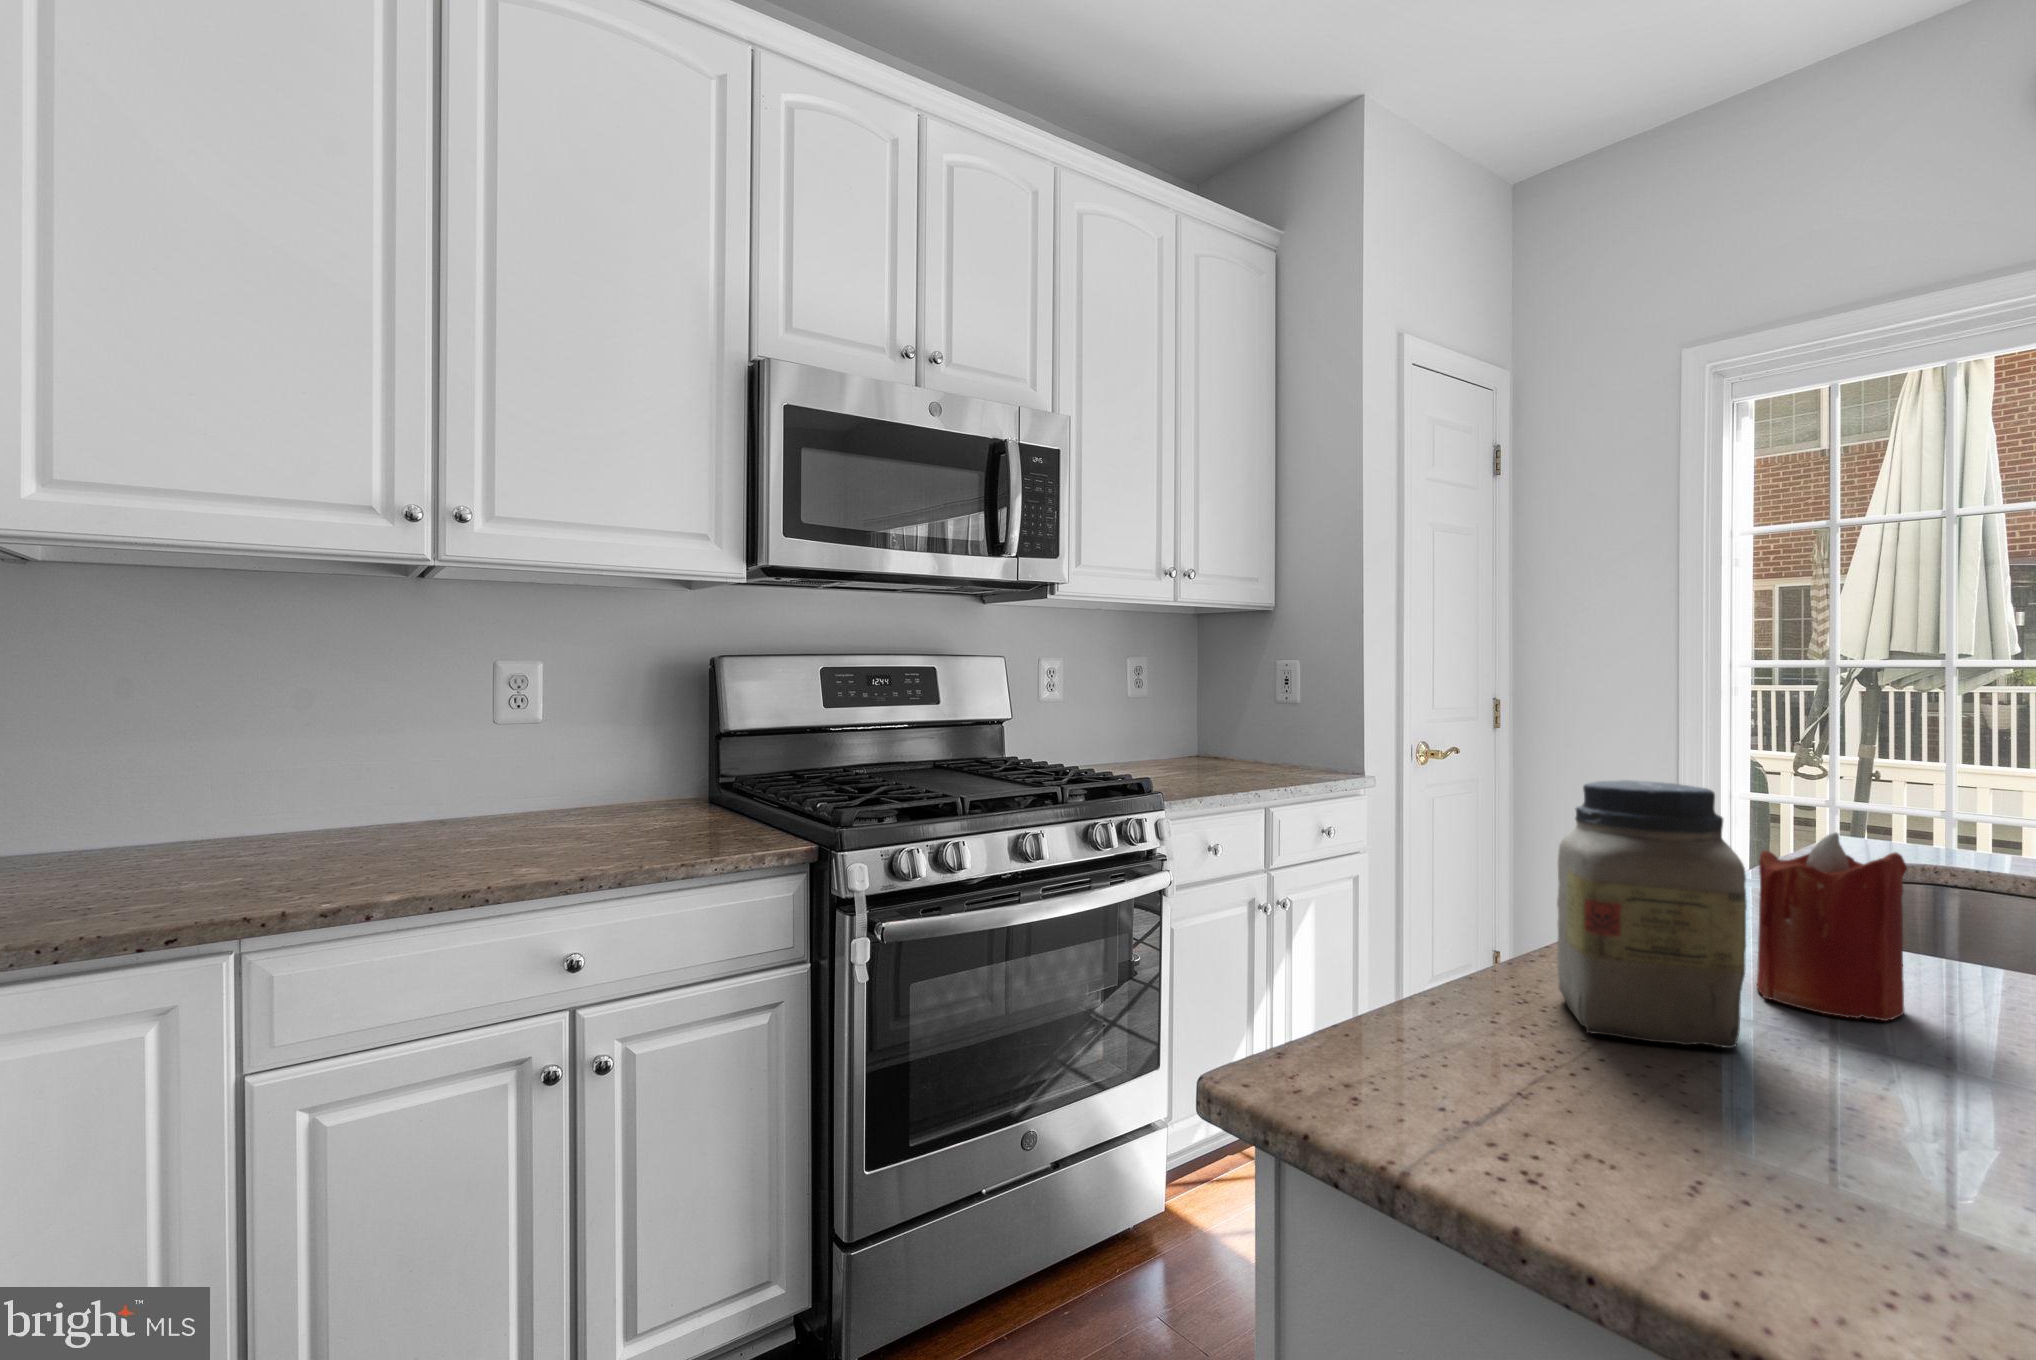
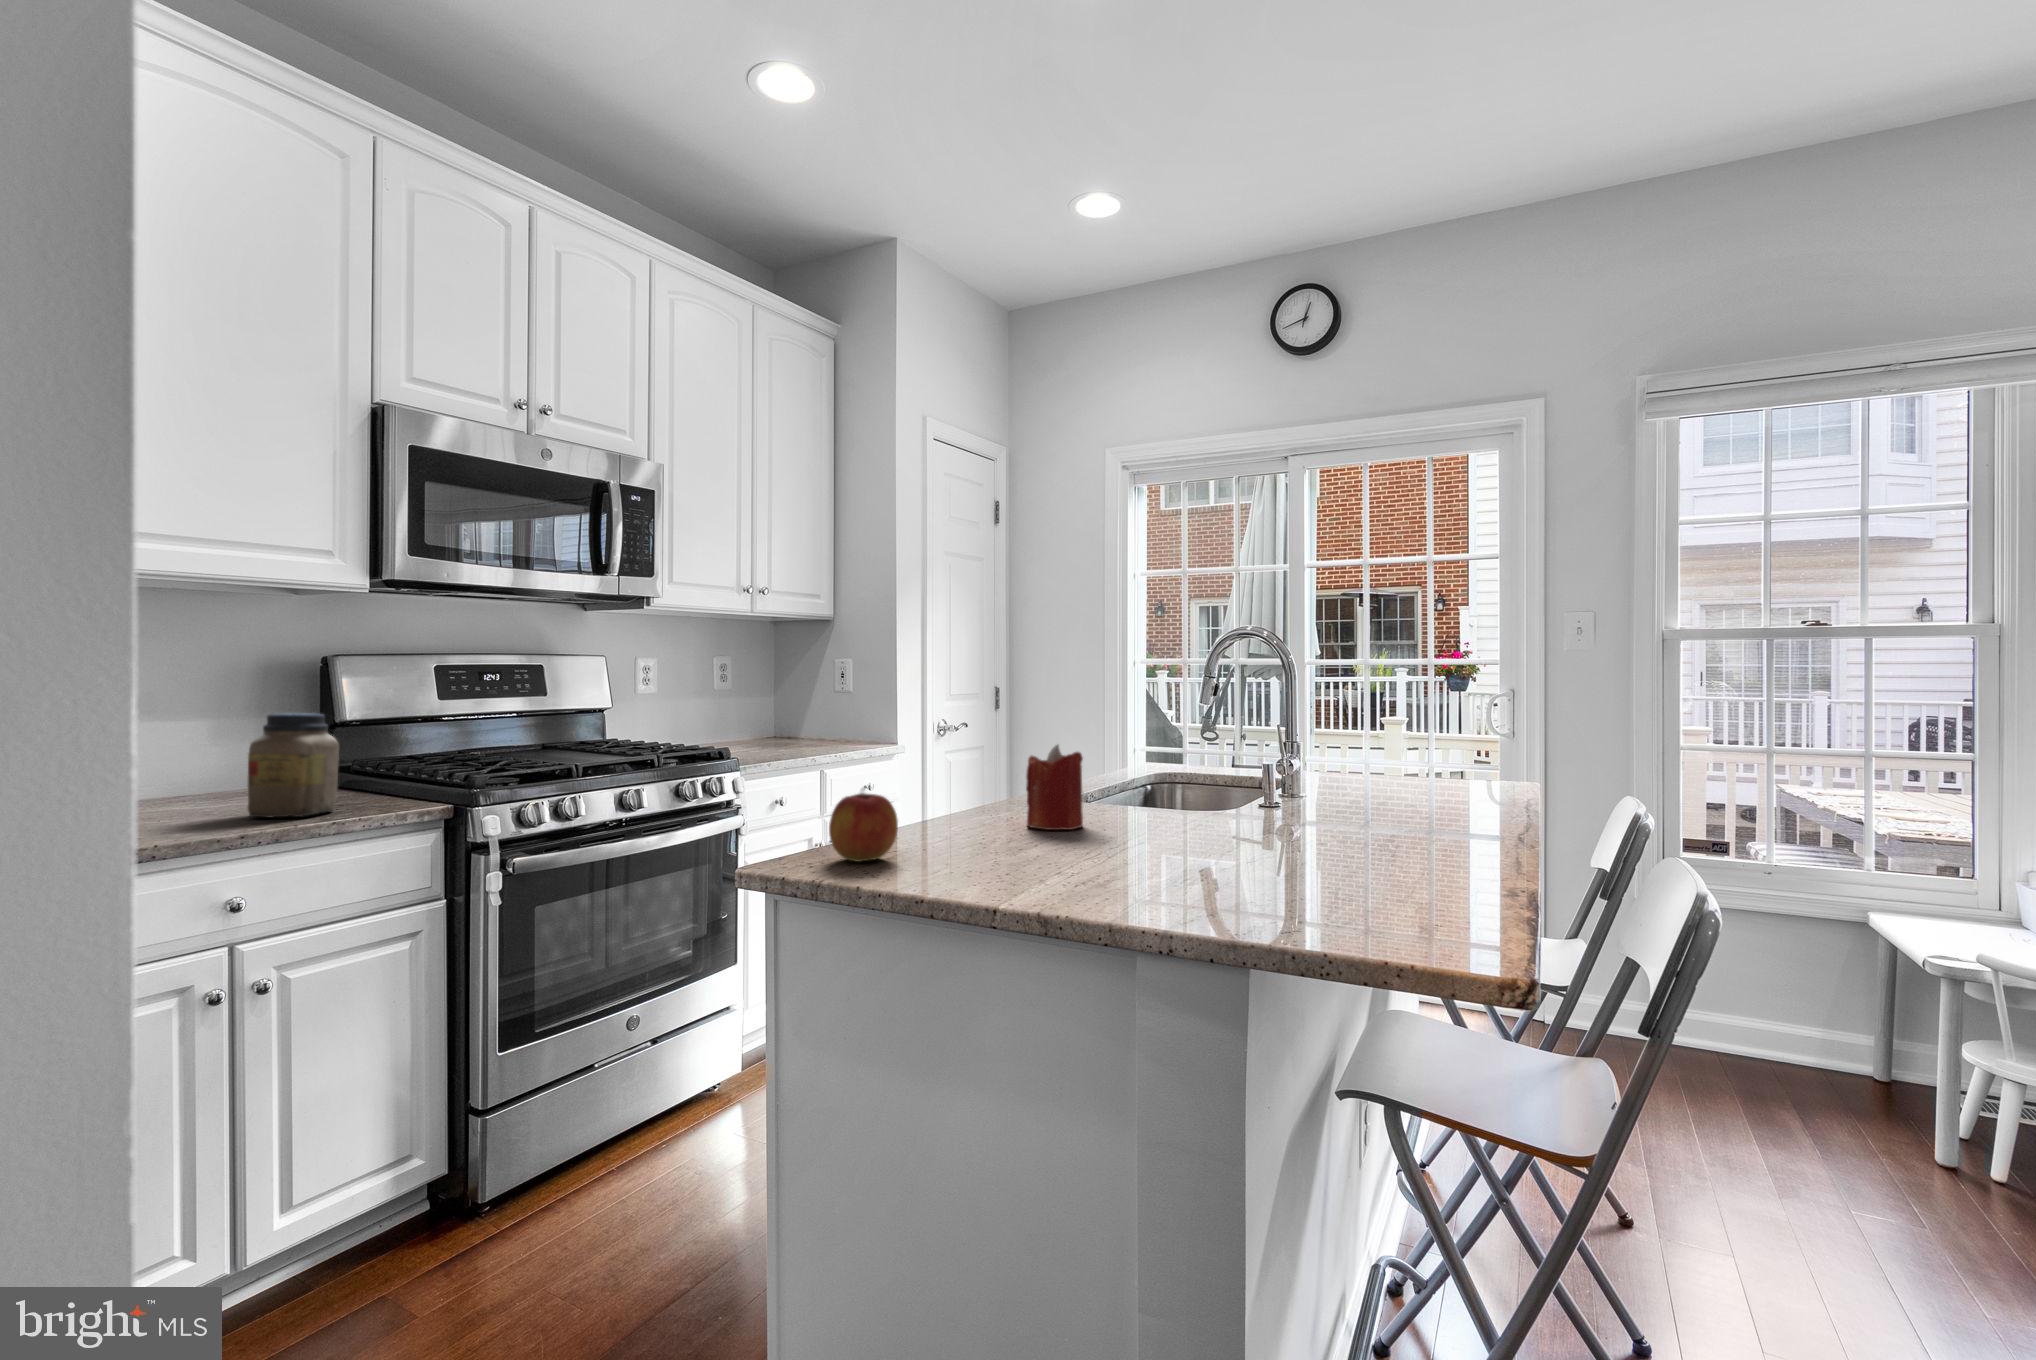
jar: present [1557,780,1747,1048] -> present [247,713,339,817]
apple: none [1392,937,1550,1092] -> present [829,793,898,862]

